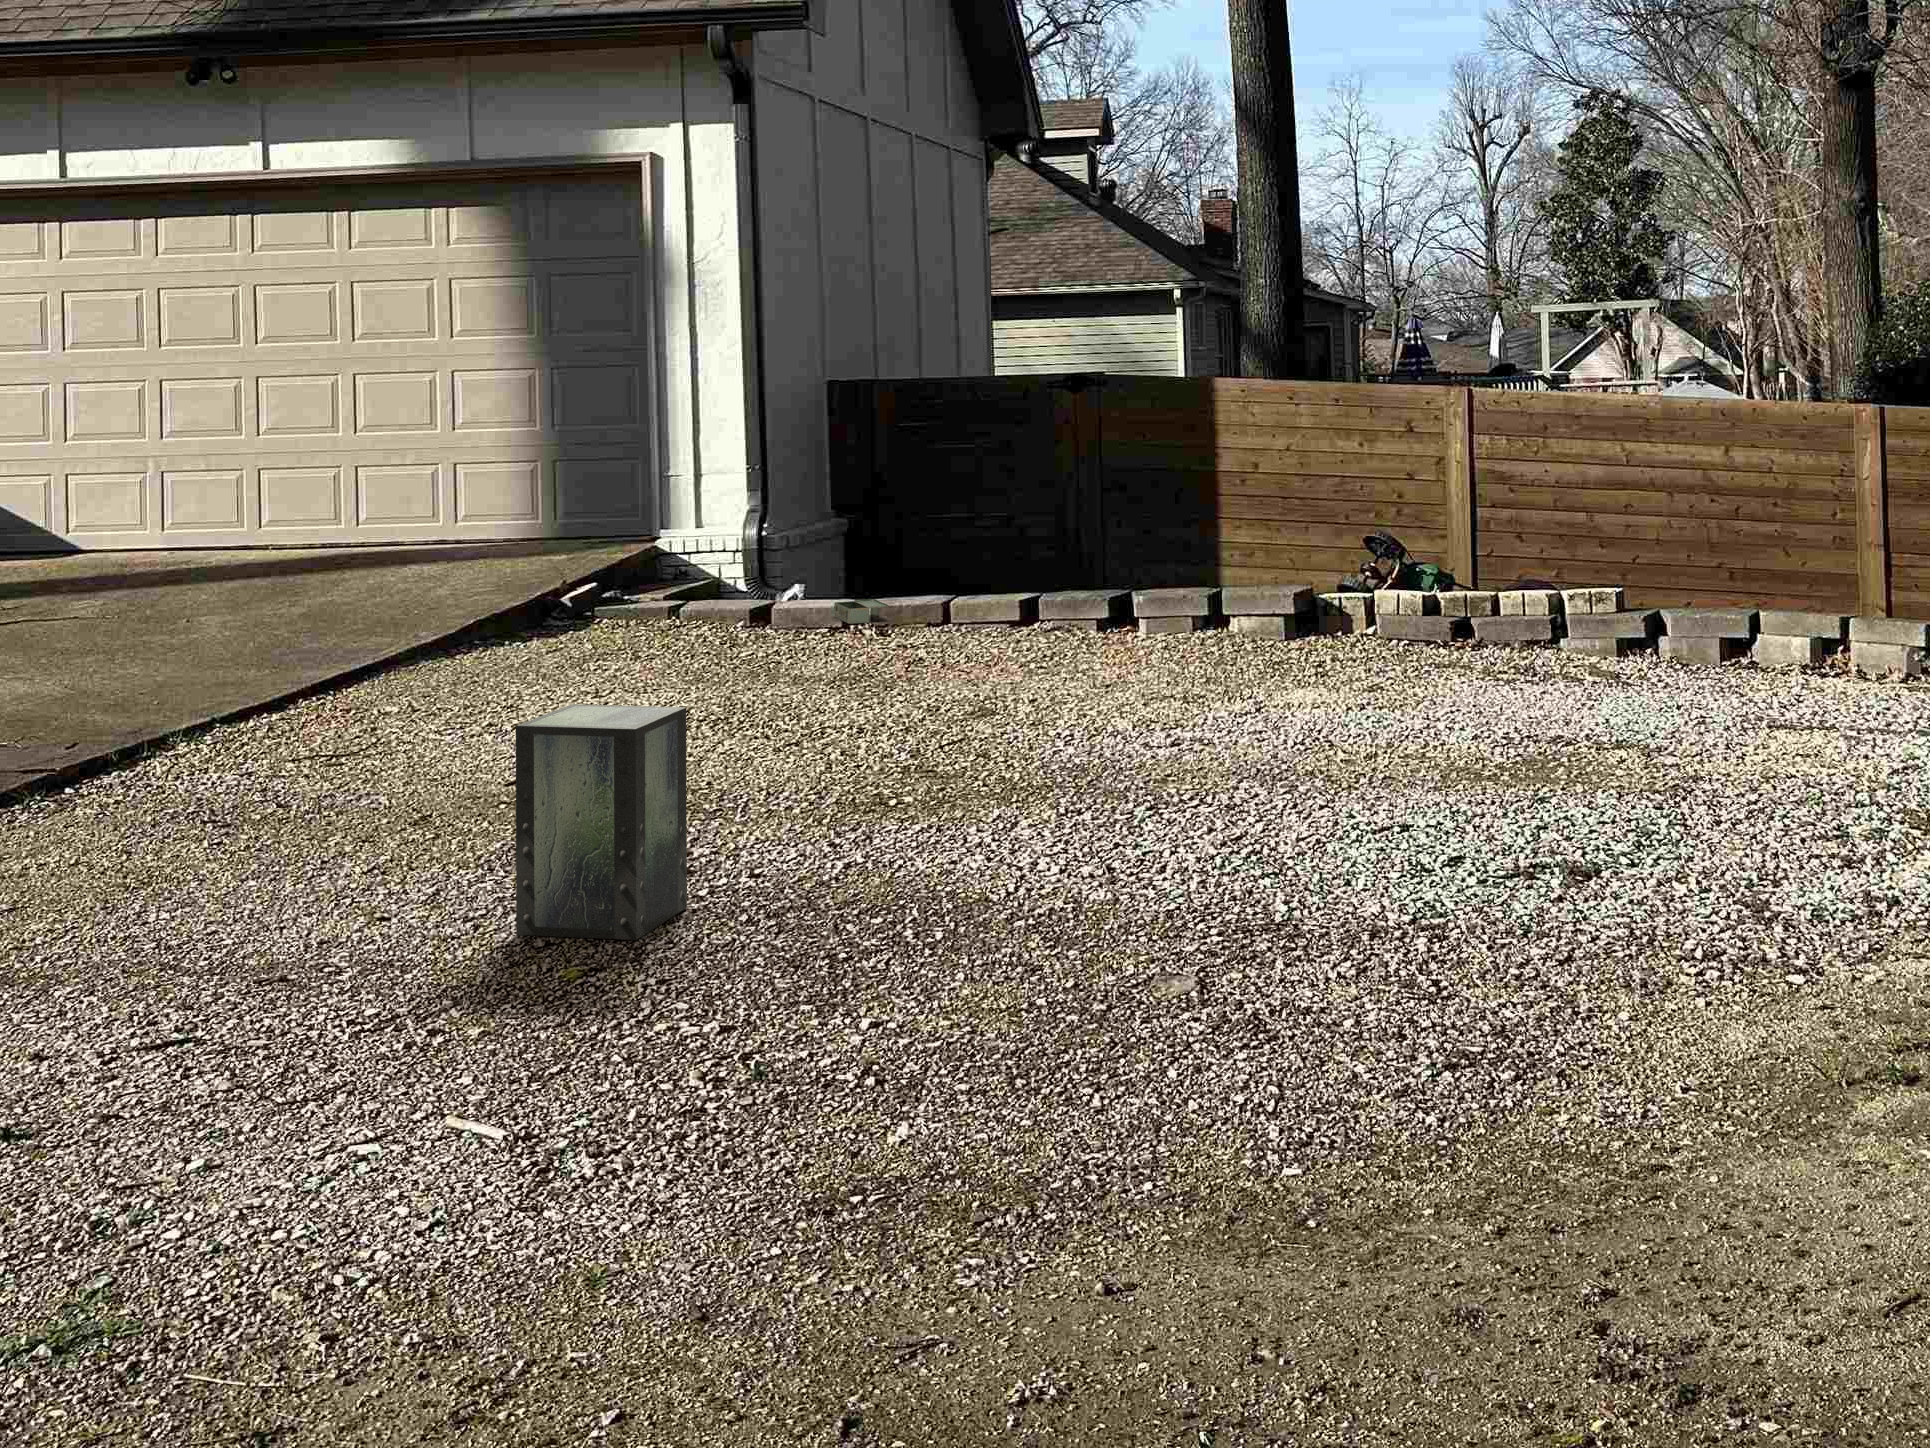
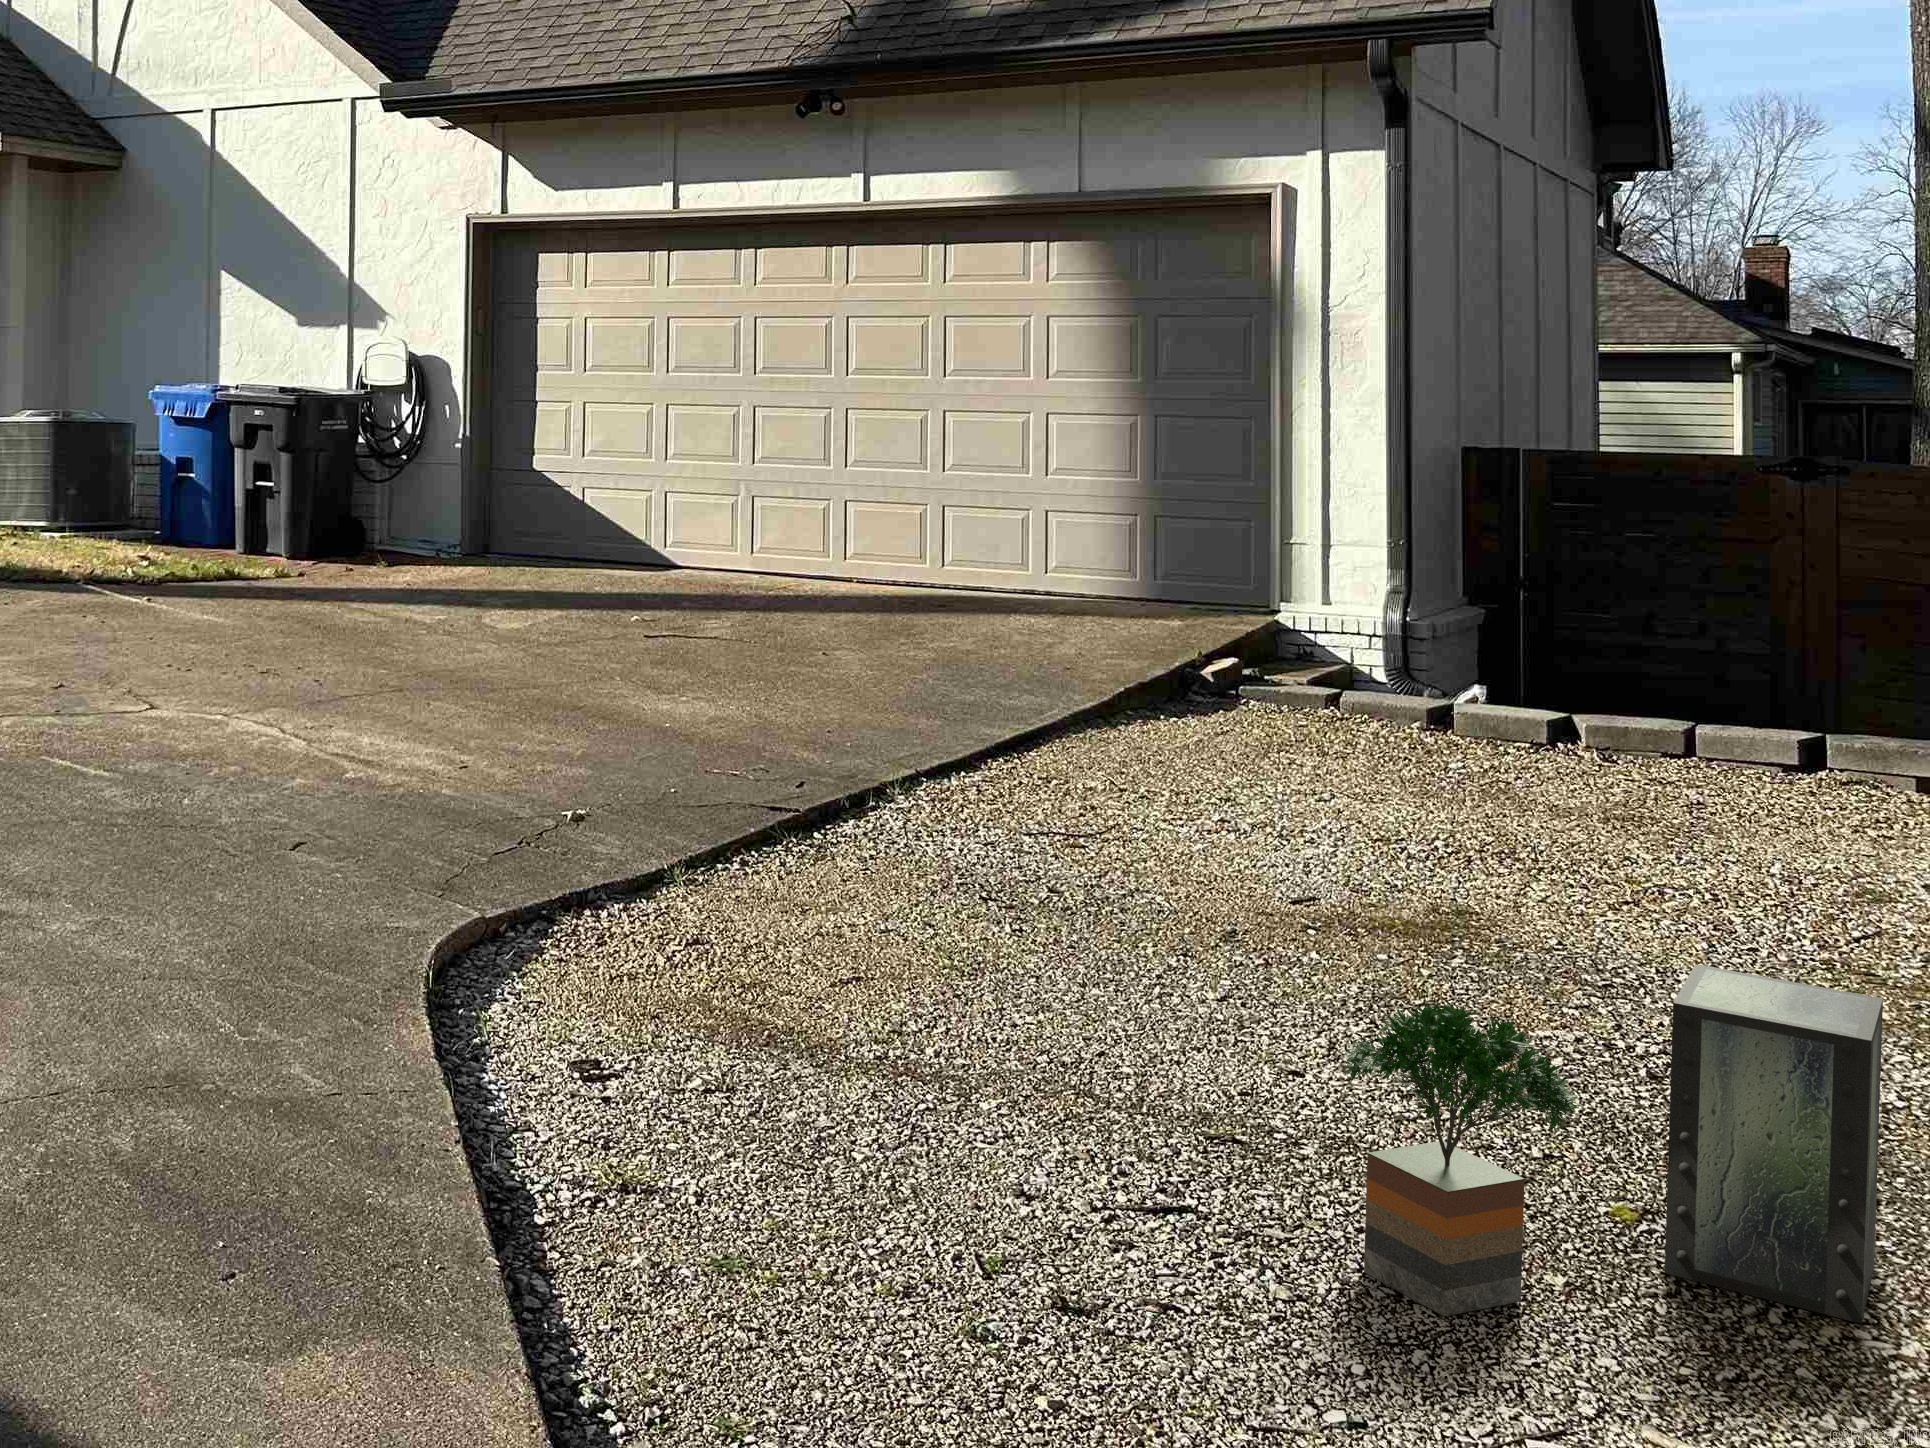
toolbox: present [834,599,888,624] -> none [1545,715,1624,746]
potted tree: none [239,745,415,983] -> present [1343,1002,1582,1316]

